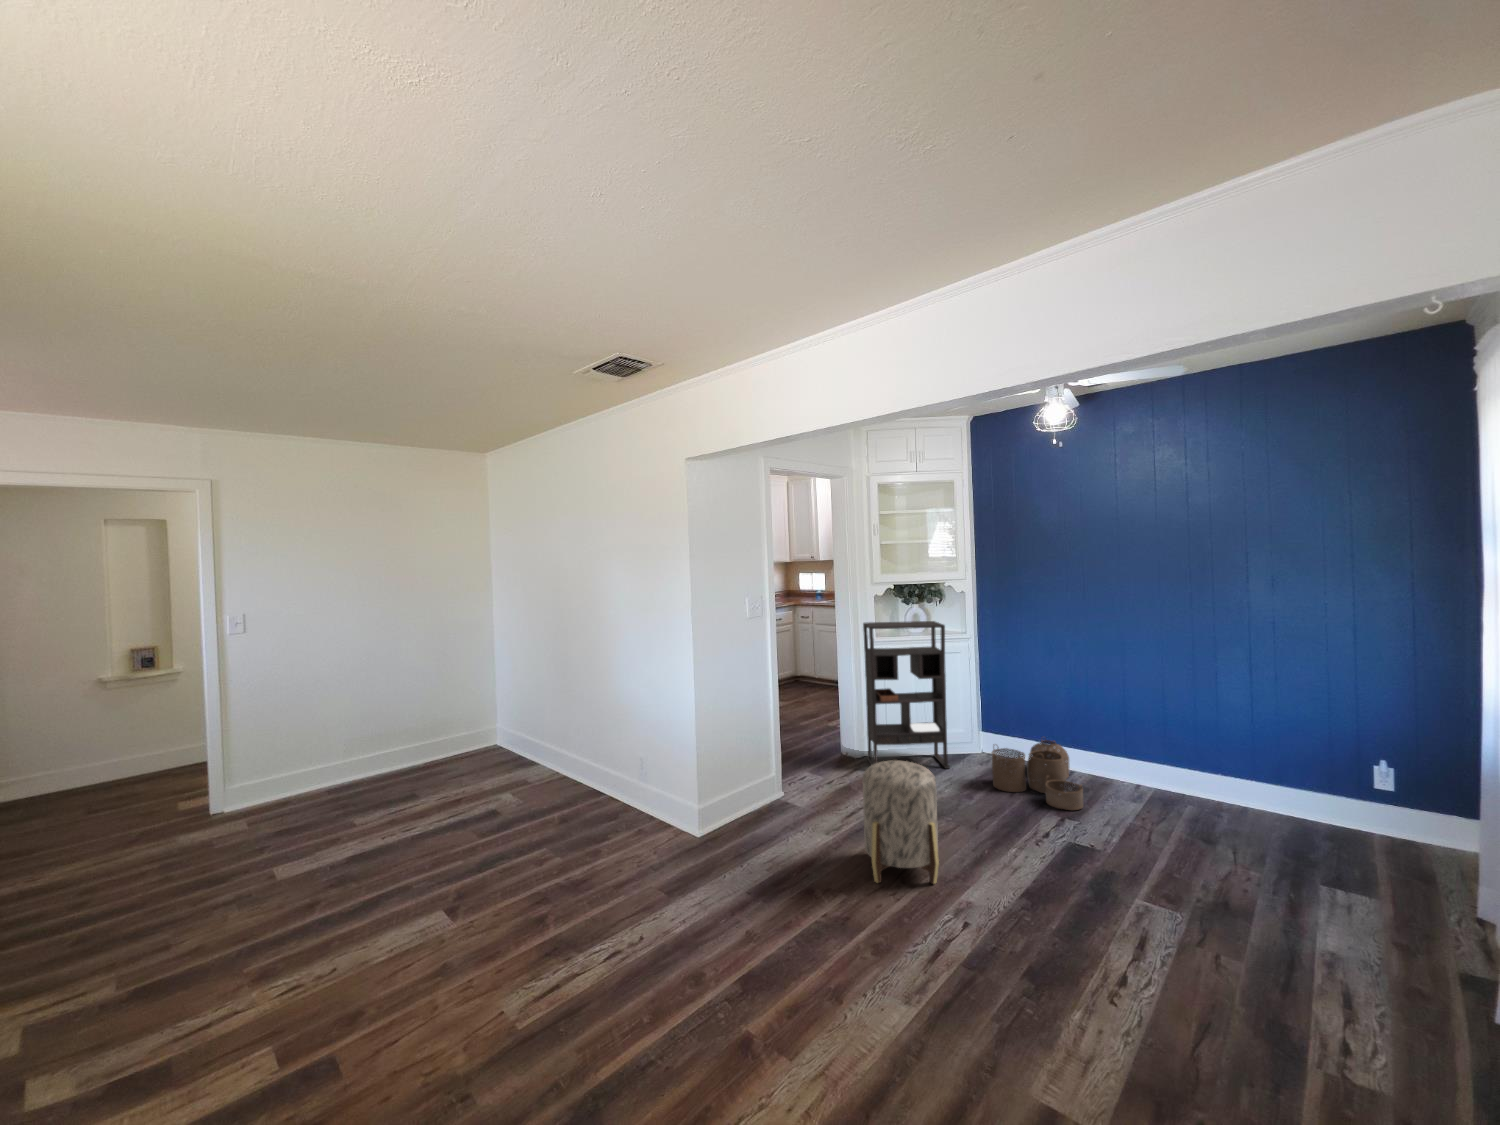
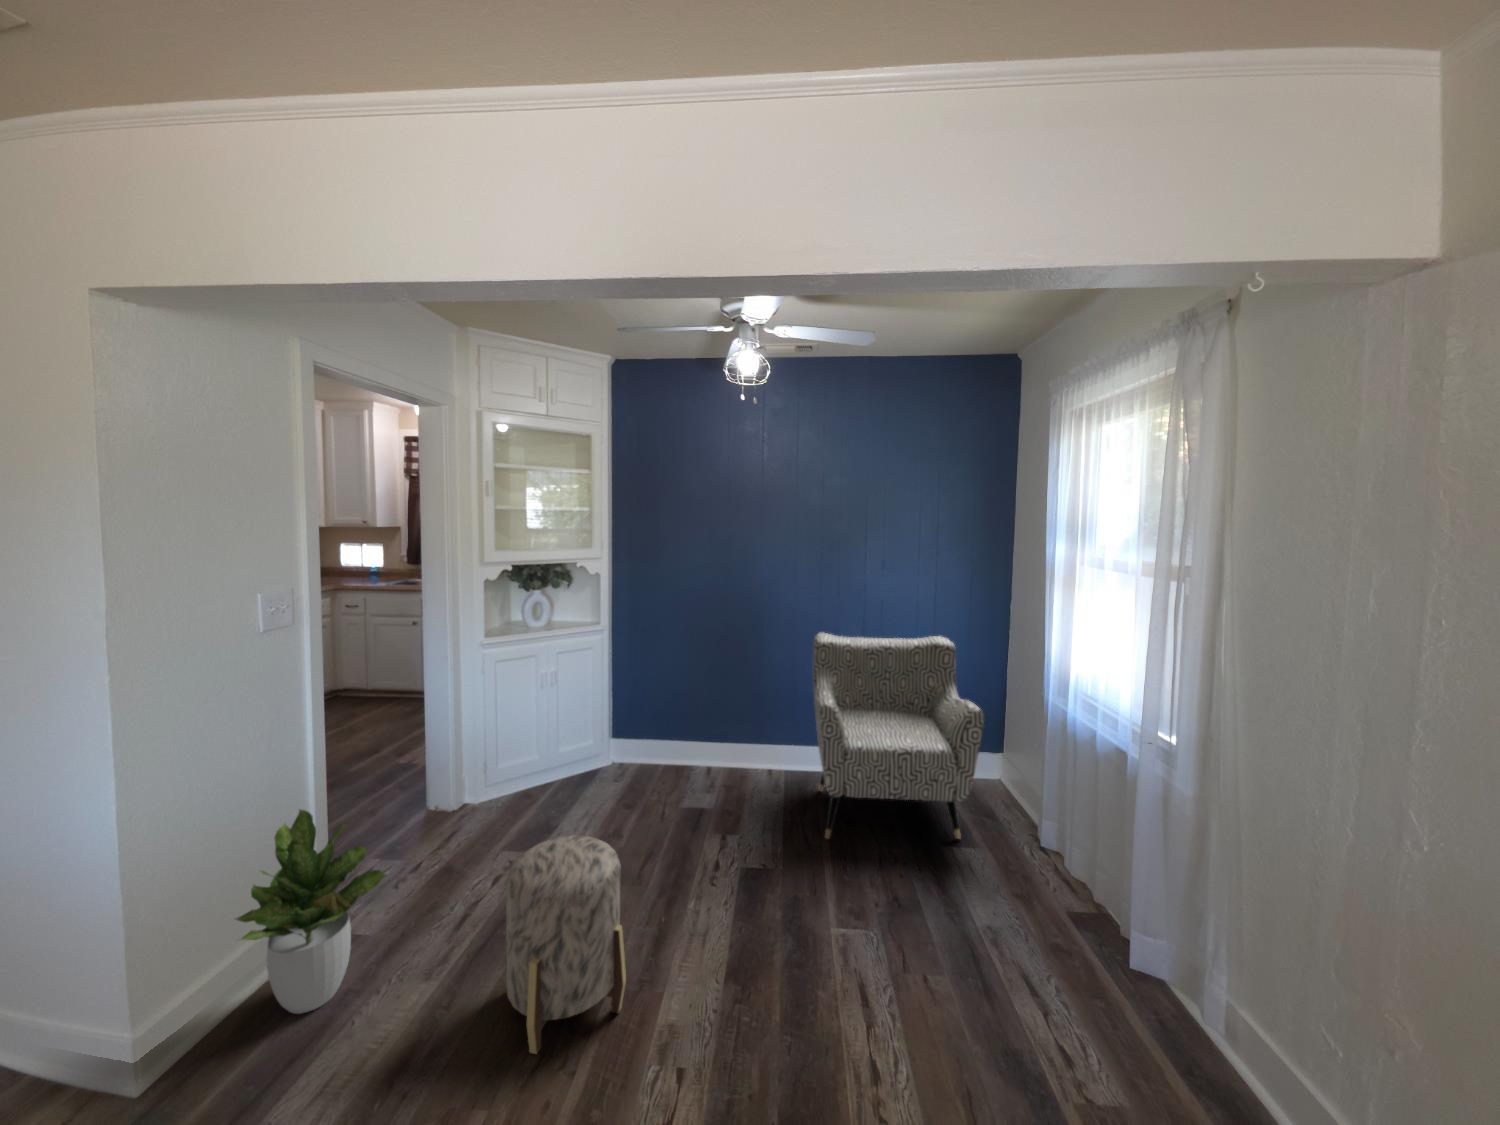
bookshelf: present [863,621,950,769] -> none [467,612,583,825]
armchair: none [1156,649,1379,887] -> present [813,633,984,839]
potted plant: none [737,716,805,829] -> present [236,810,385,1014]
woven basket: present [992,740,1083,810] -> none [638,735,737,821]

